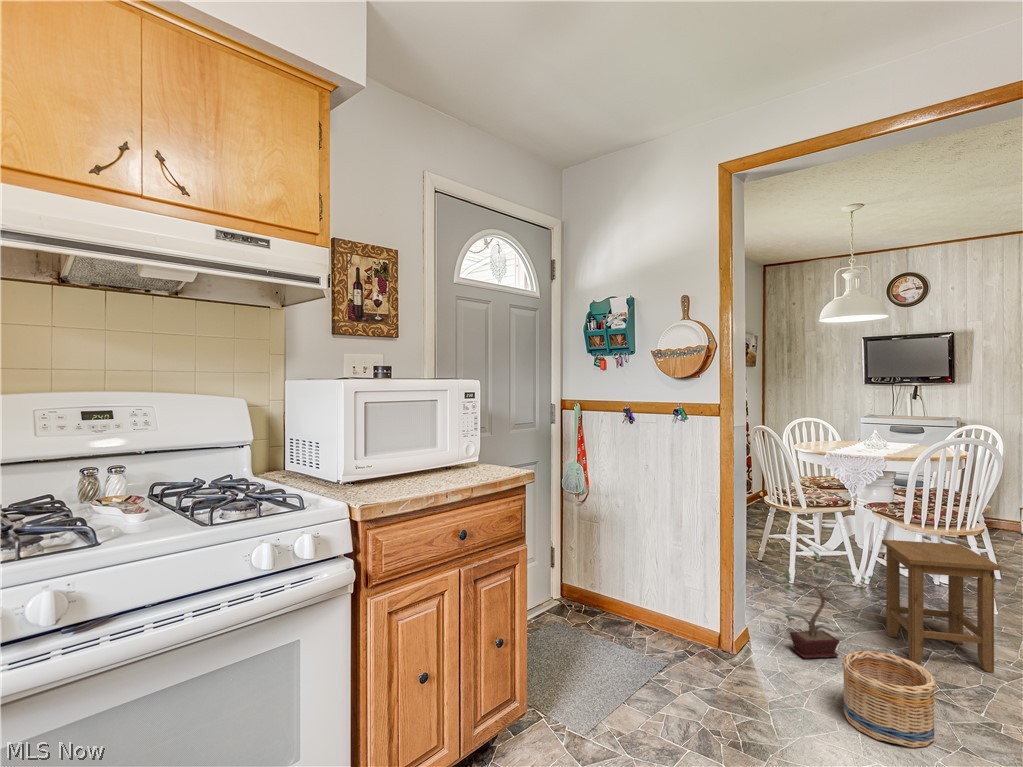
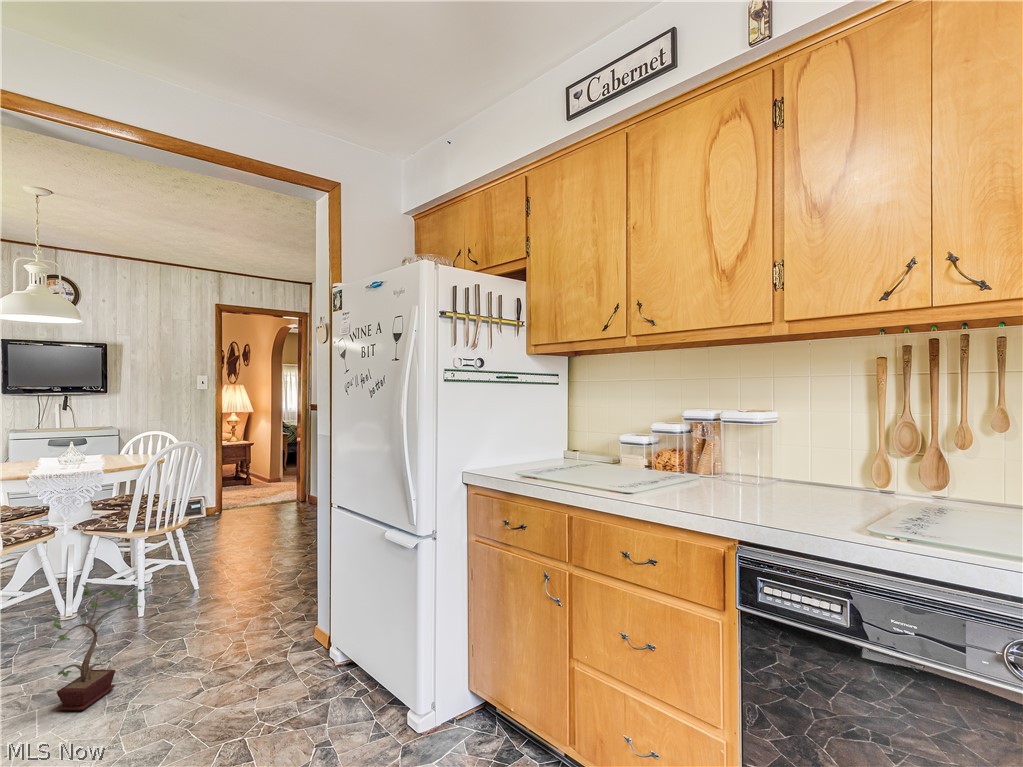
stool: present [882,540,1001,672] -> none [130,535,237,655]
basket: present [842,651,936,748] -> none [160,645,244,734]

